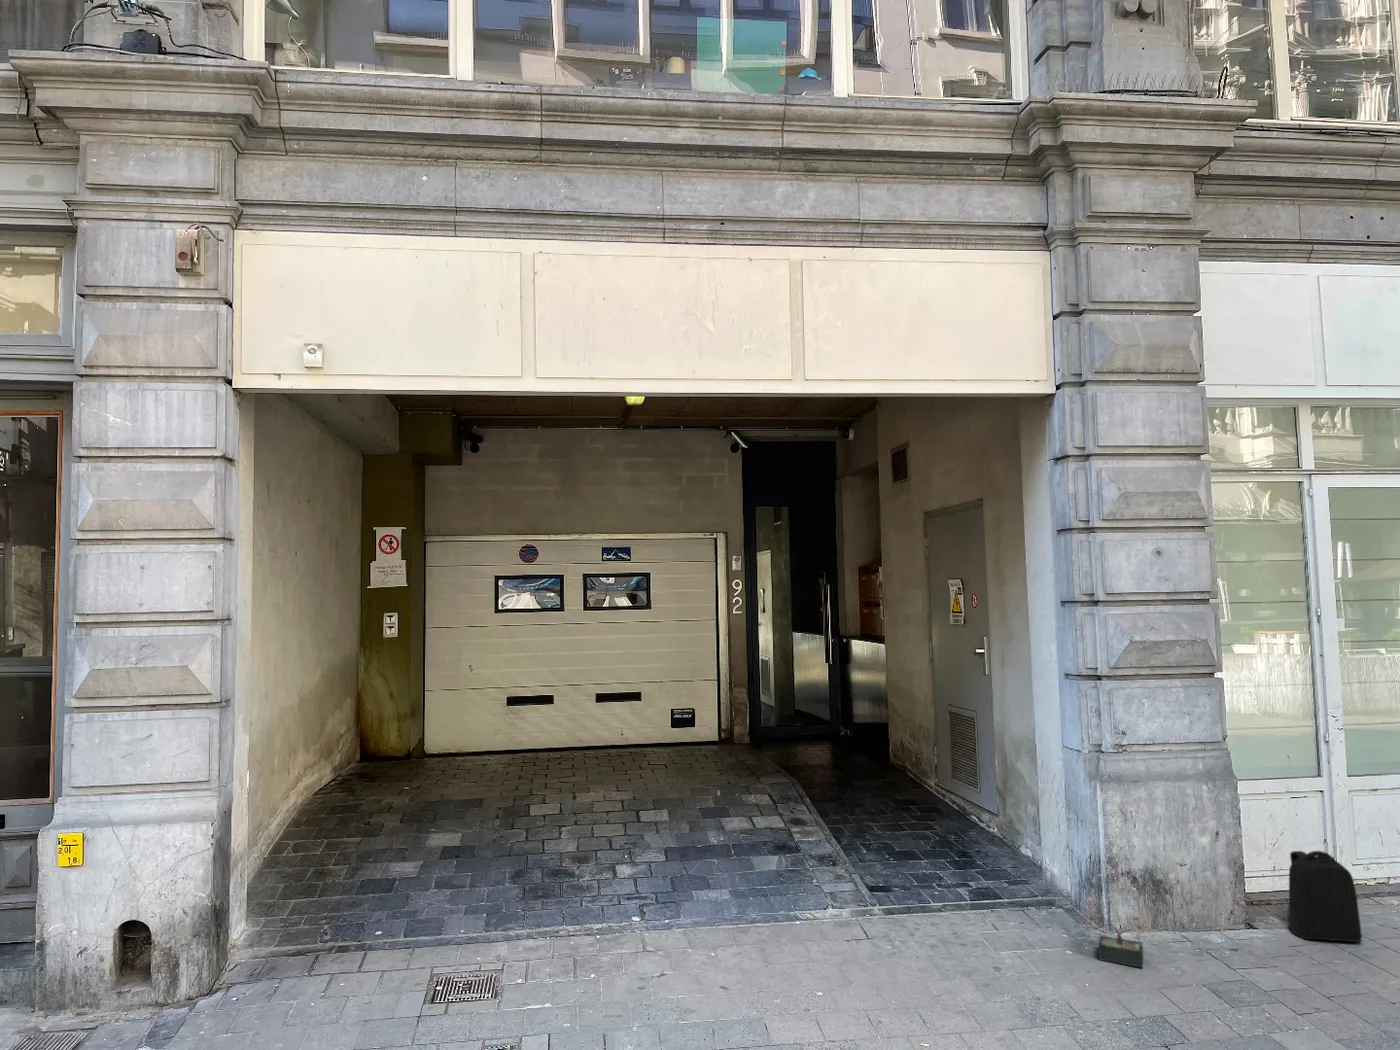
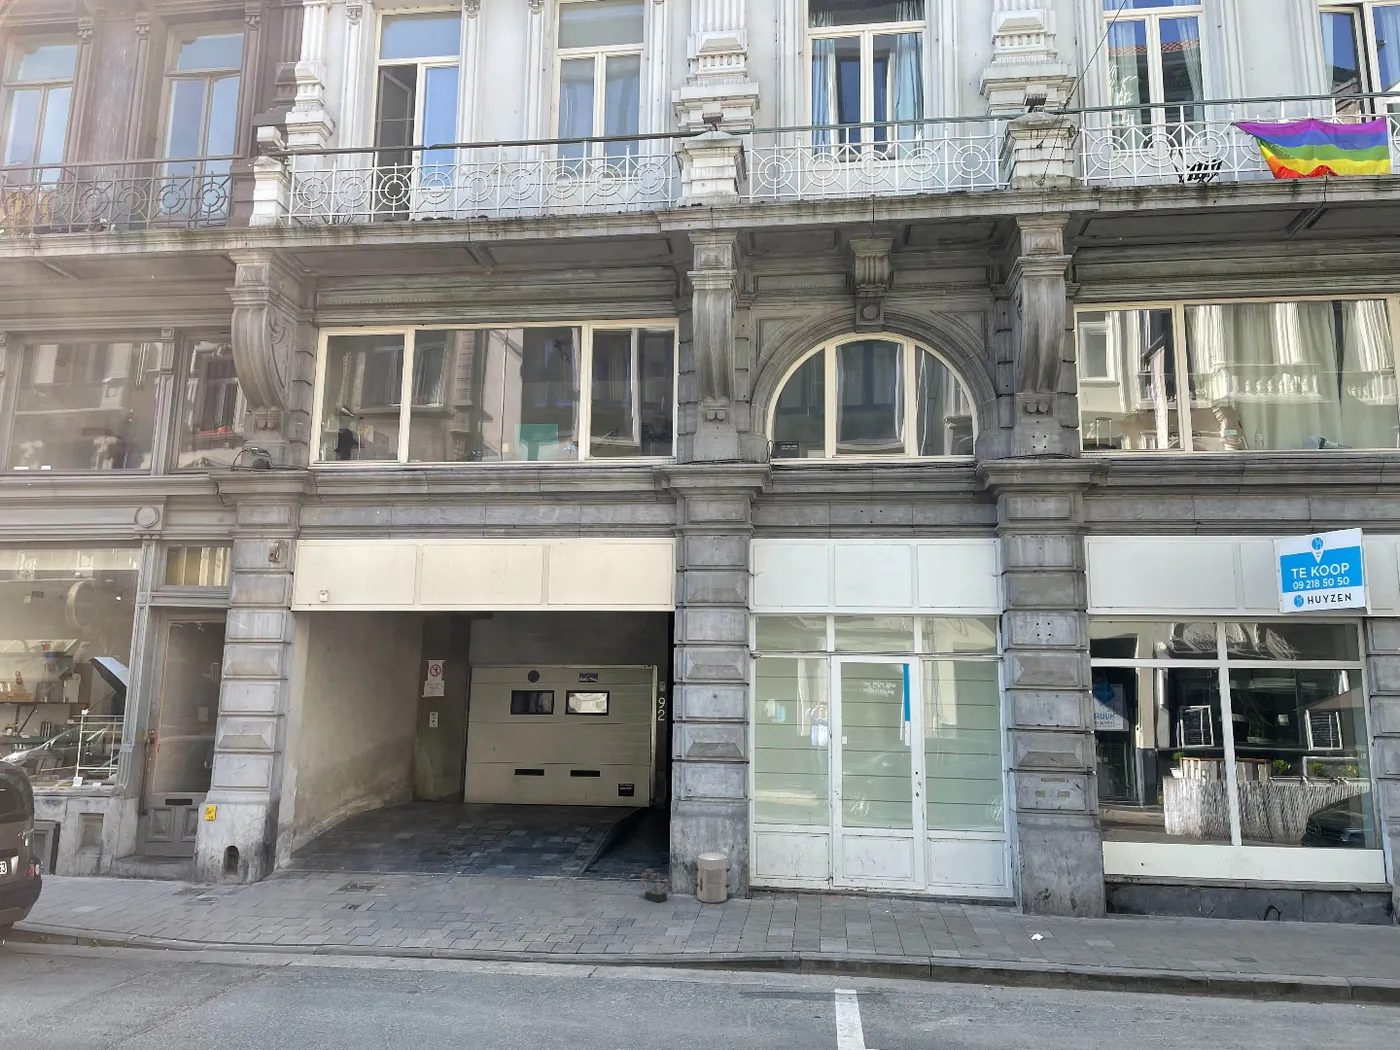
waste bin: none [1172,848,1248,955] -> present [695,851,730,903]
backpack: present [1288,851,1362,942] -> none [760,857,791,904]

